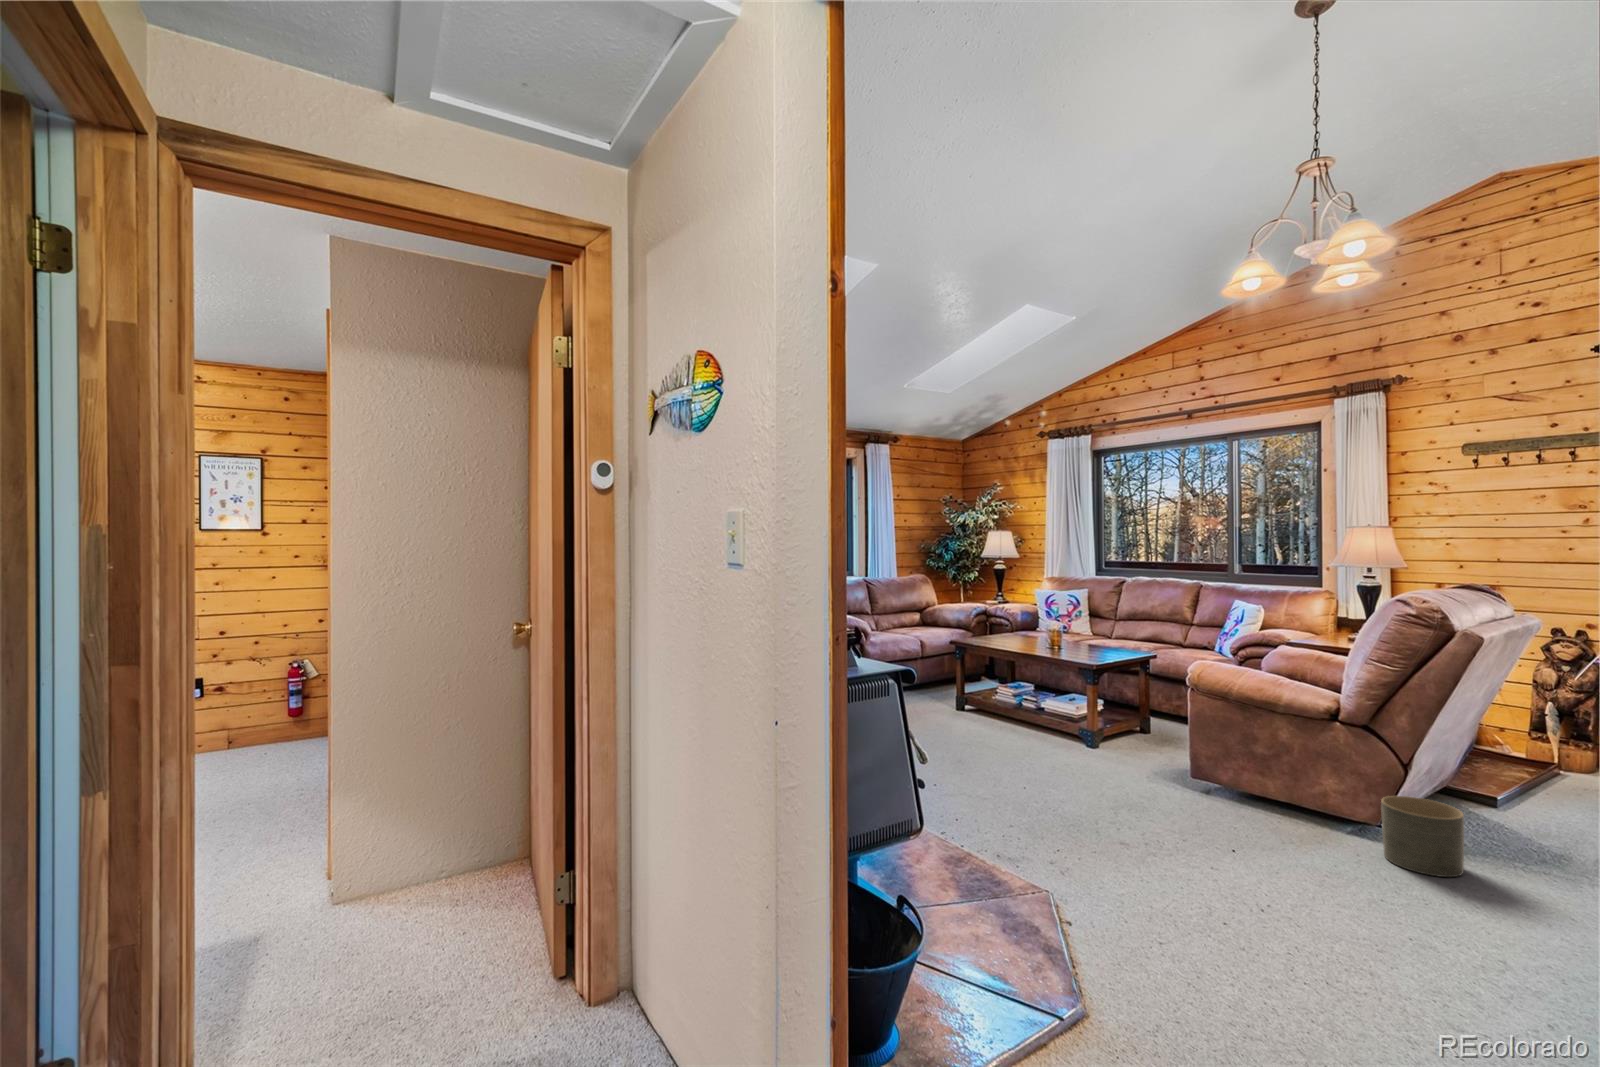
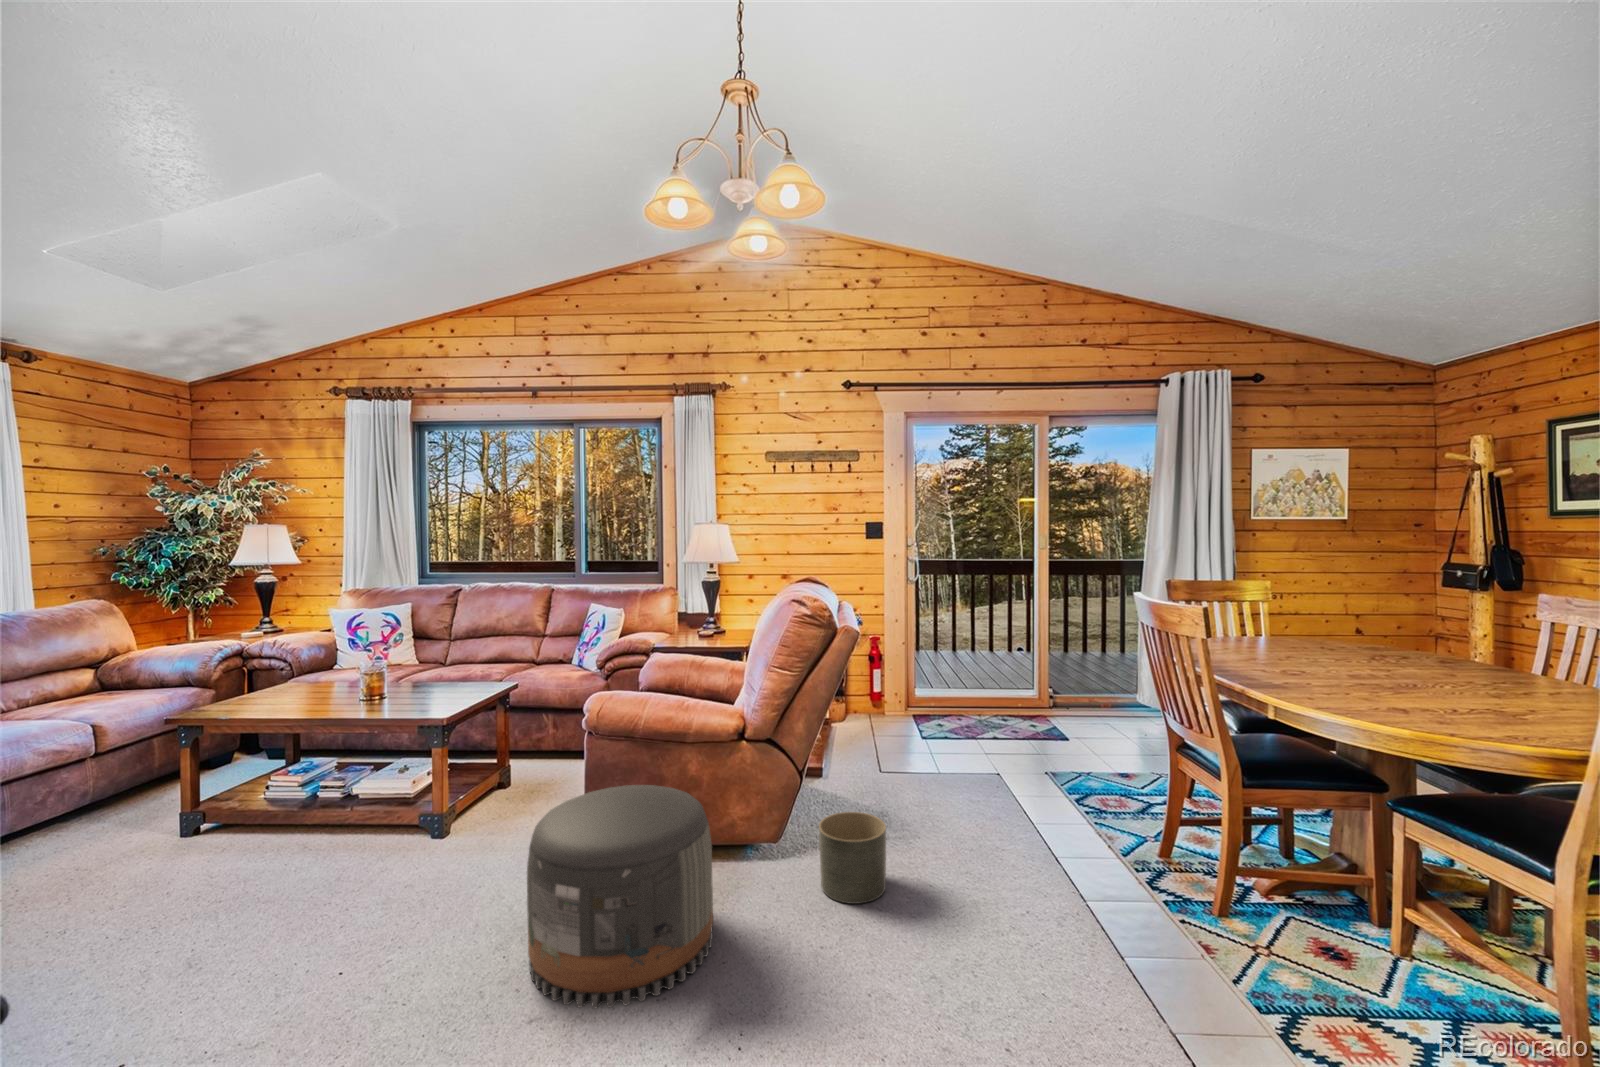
pouf: none [1117,716,1258,847] -> present [527,785,713,1008]

